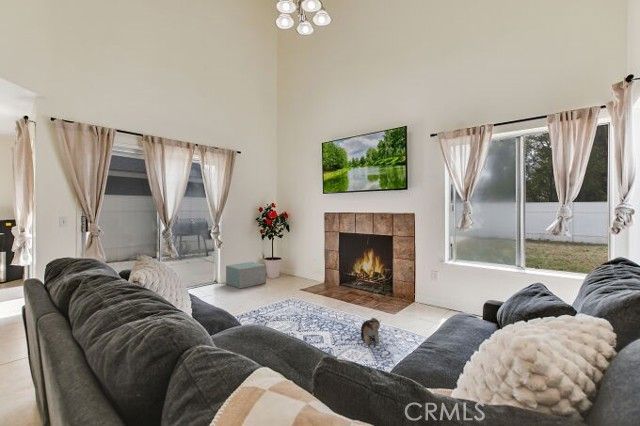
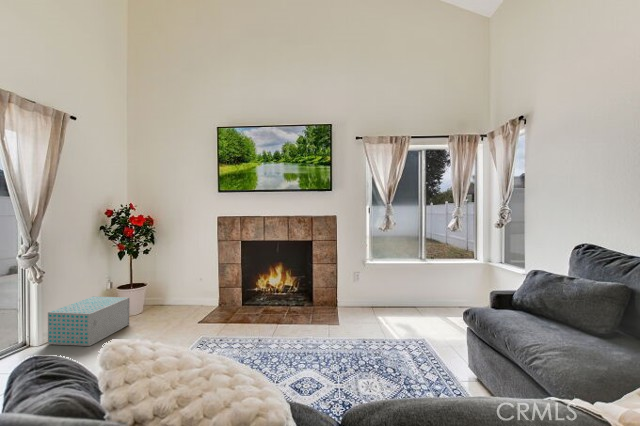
plush toy: present [361,318,381,344] -> none [339,341,387,375]

